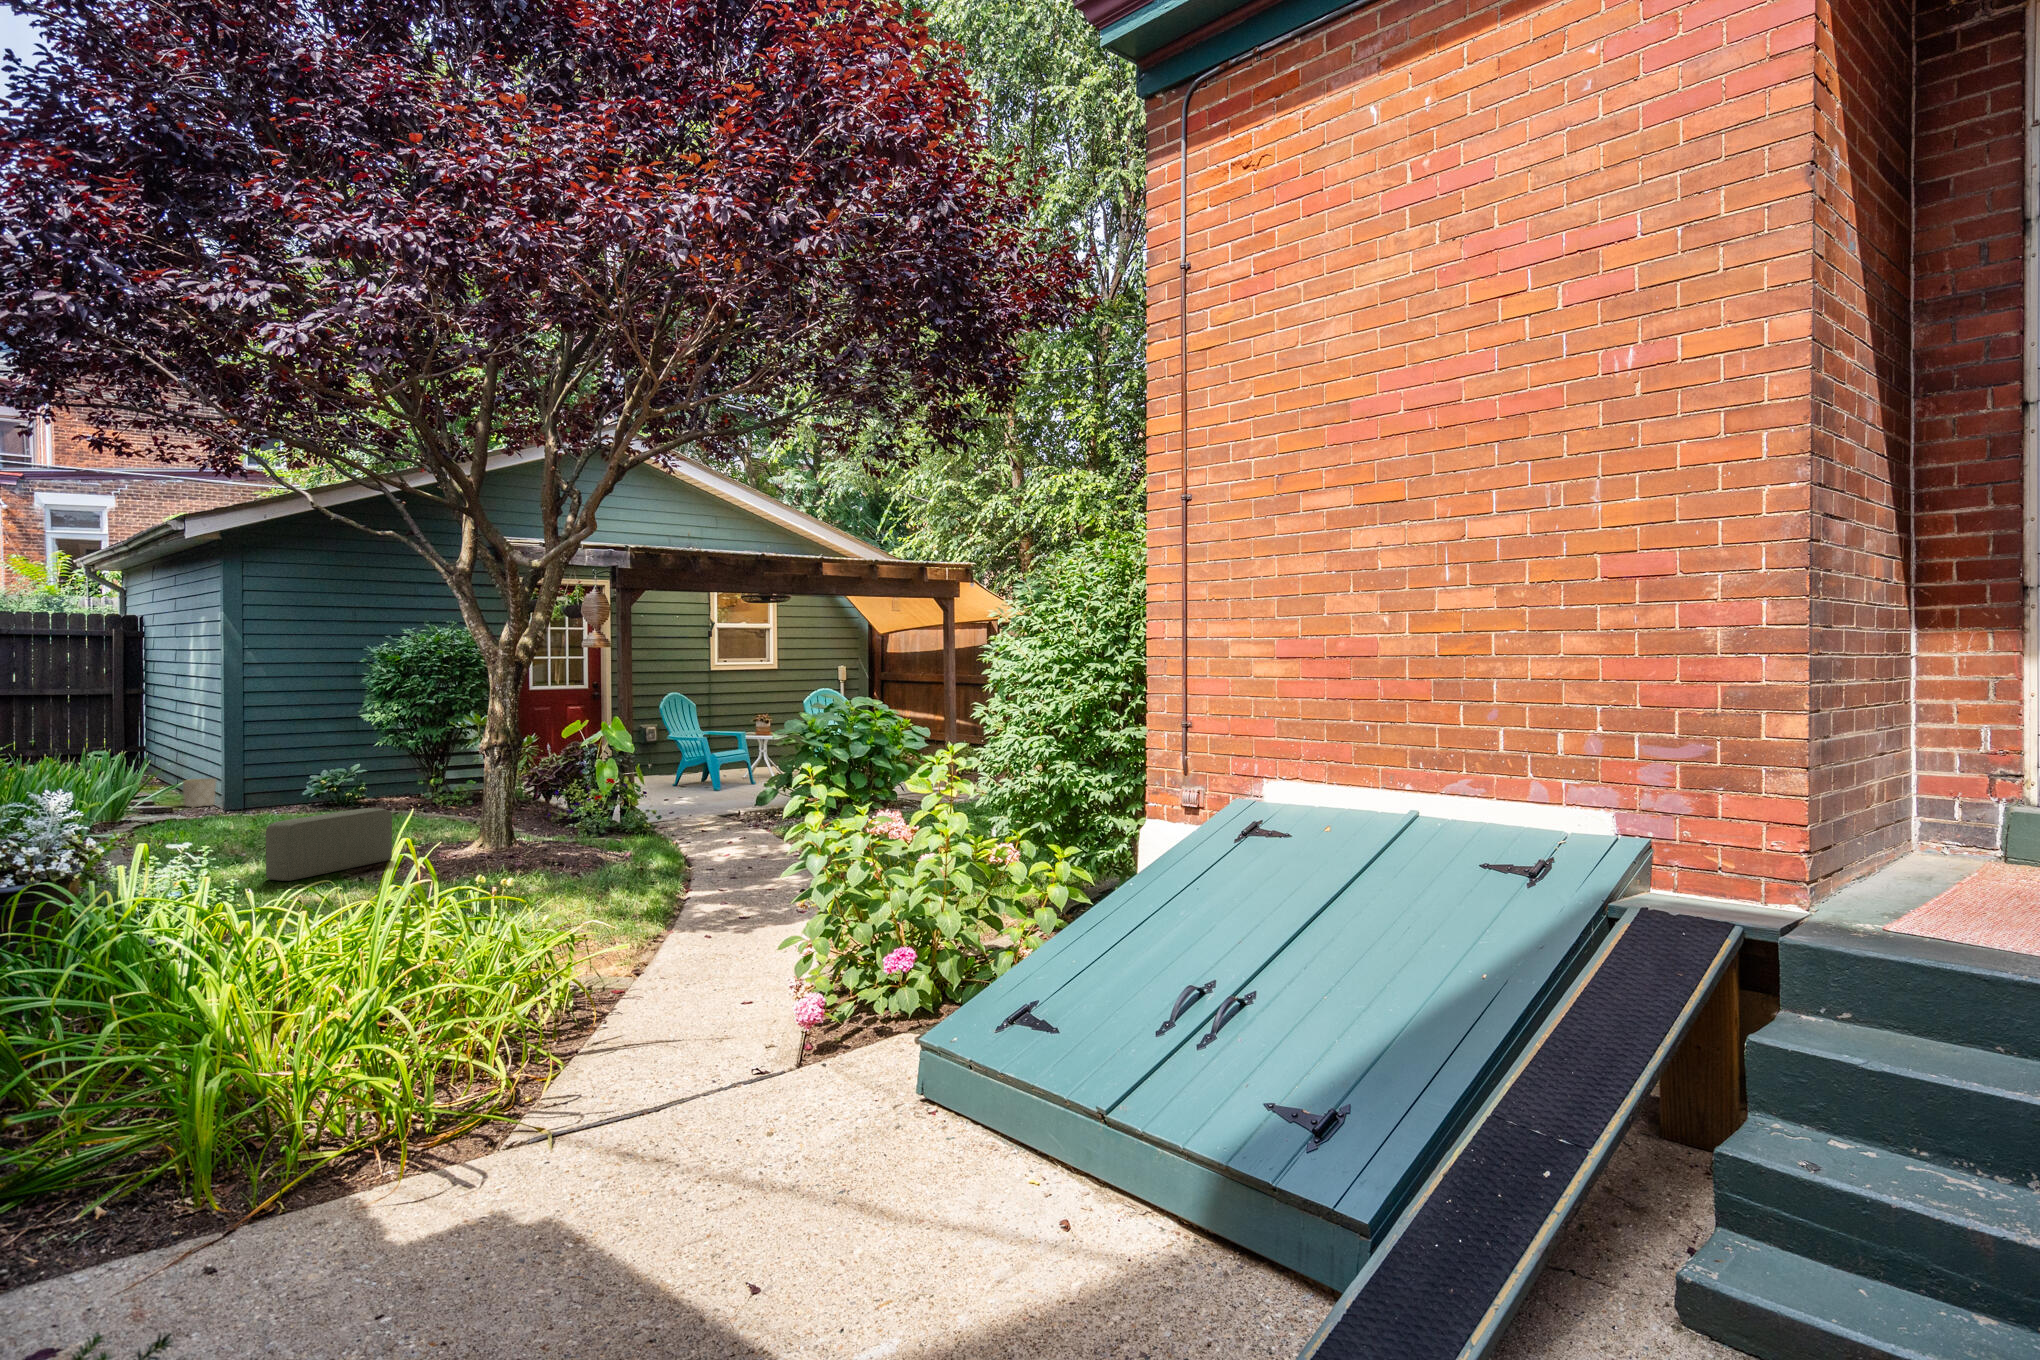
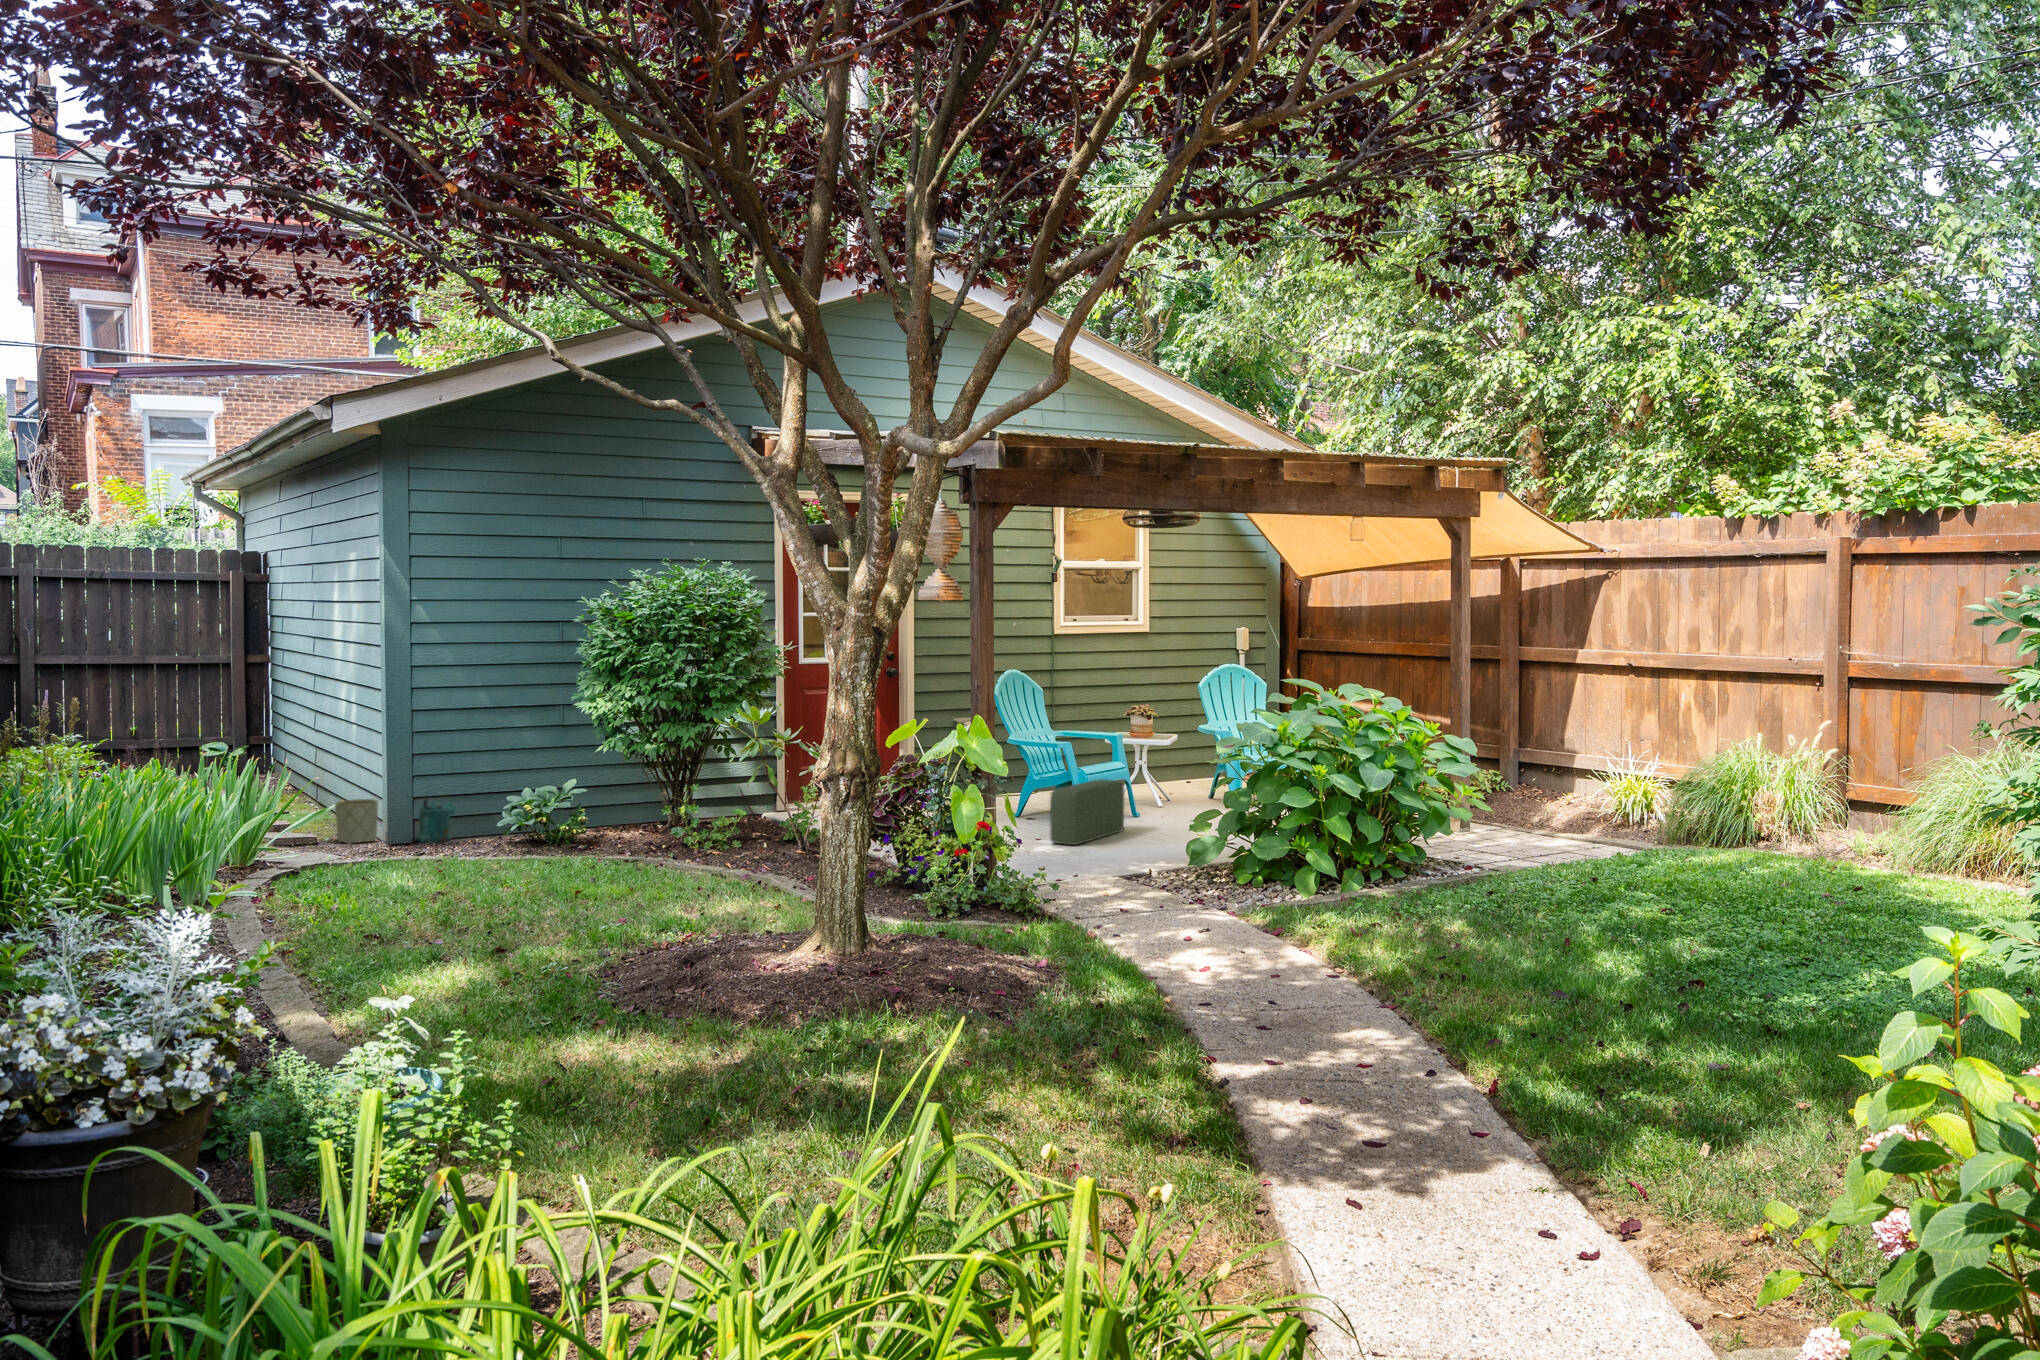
watering can: none [247,776,275,805] -> present [419,798,456,843]
pouf: present [266,808,392,881] -> present [1050,780,1124,845]

